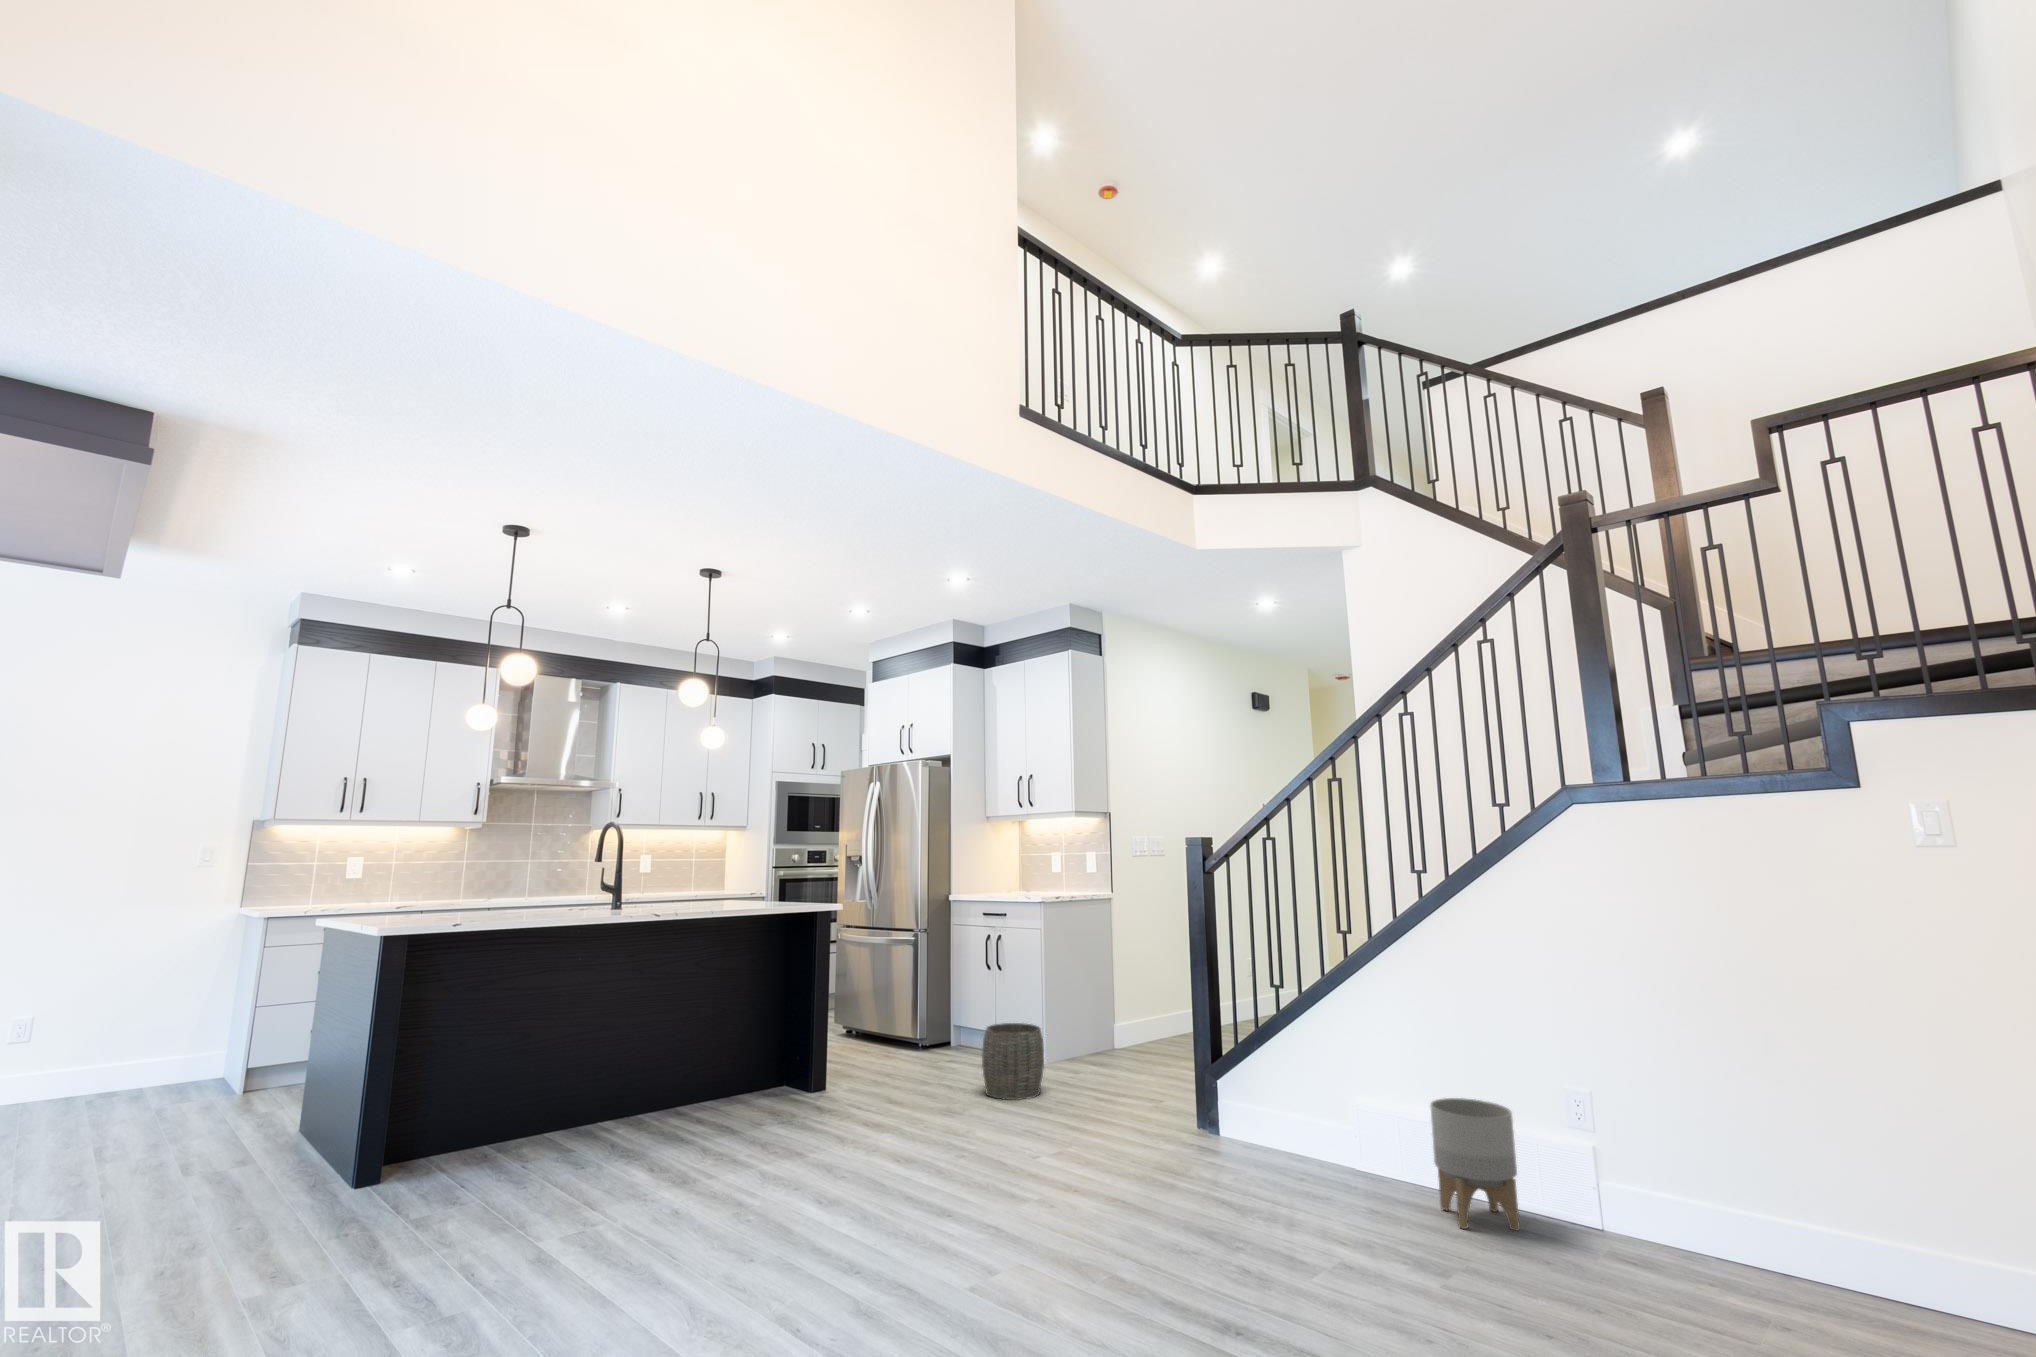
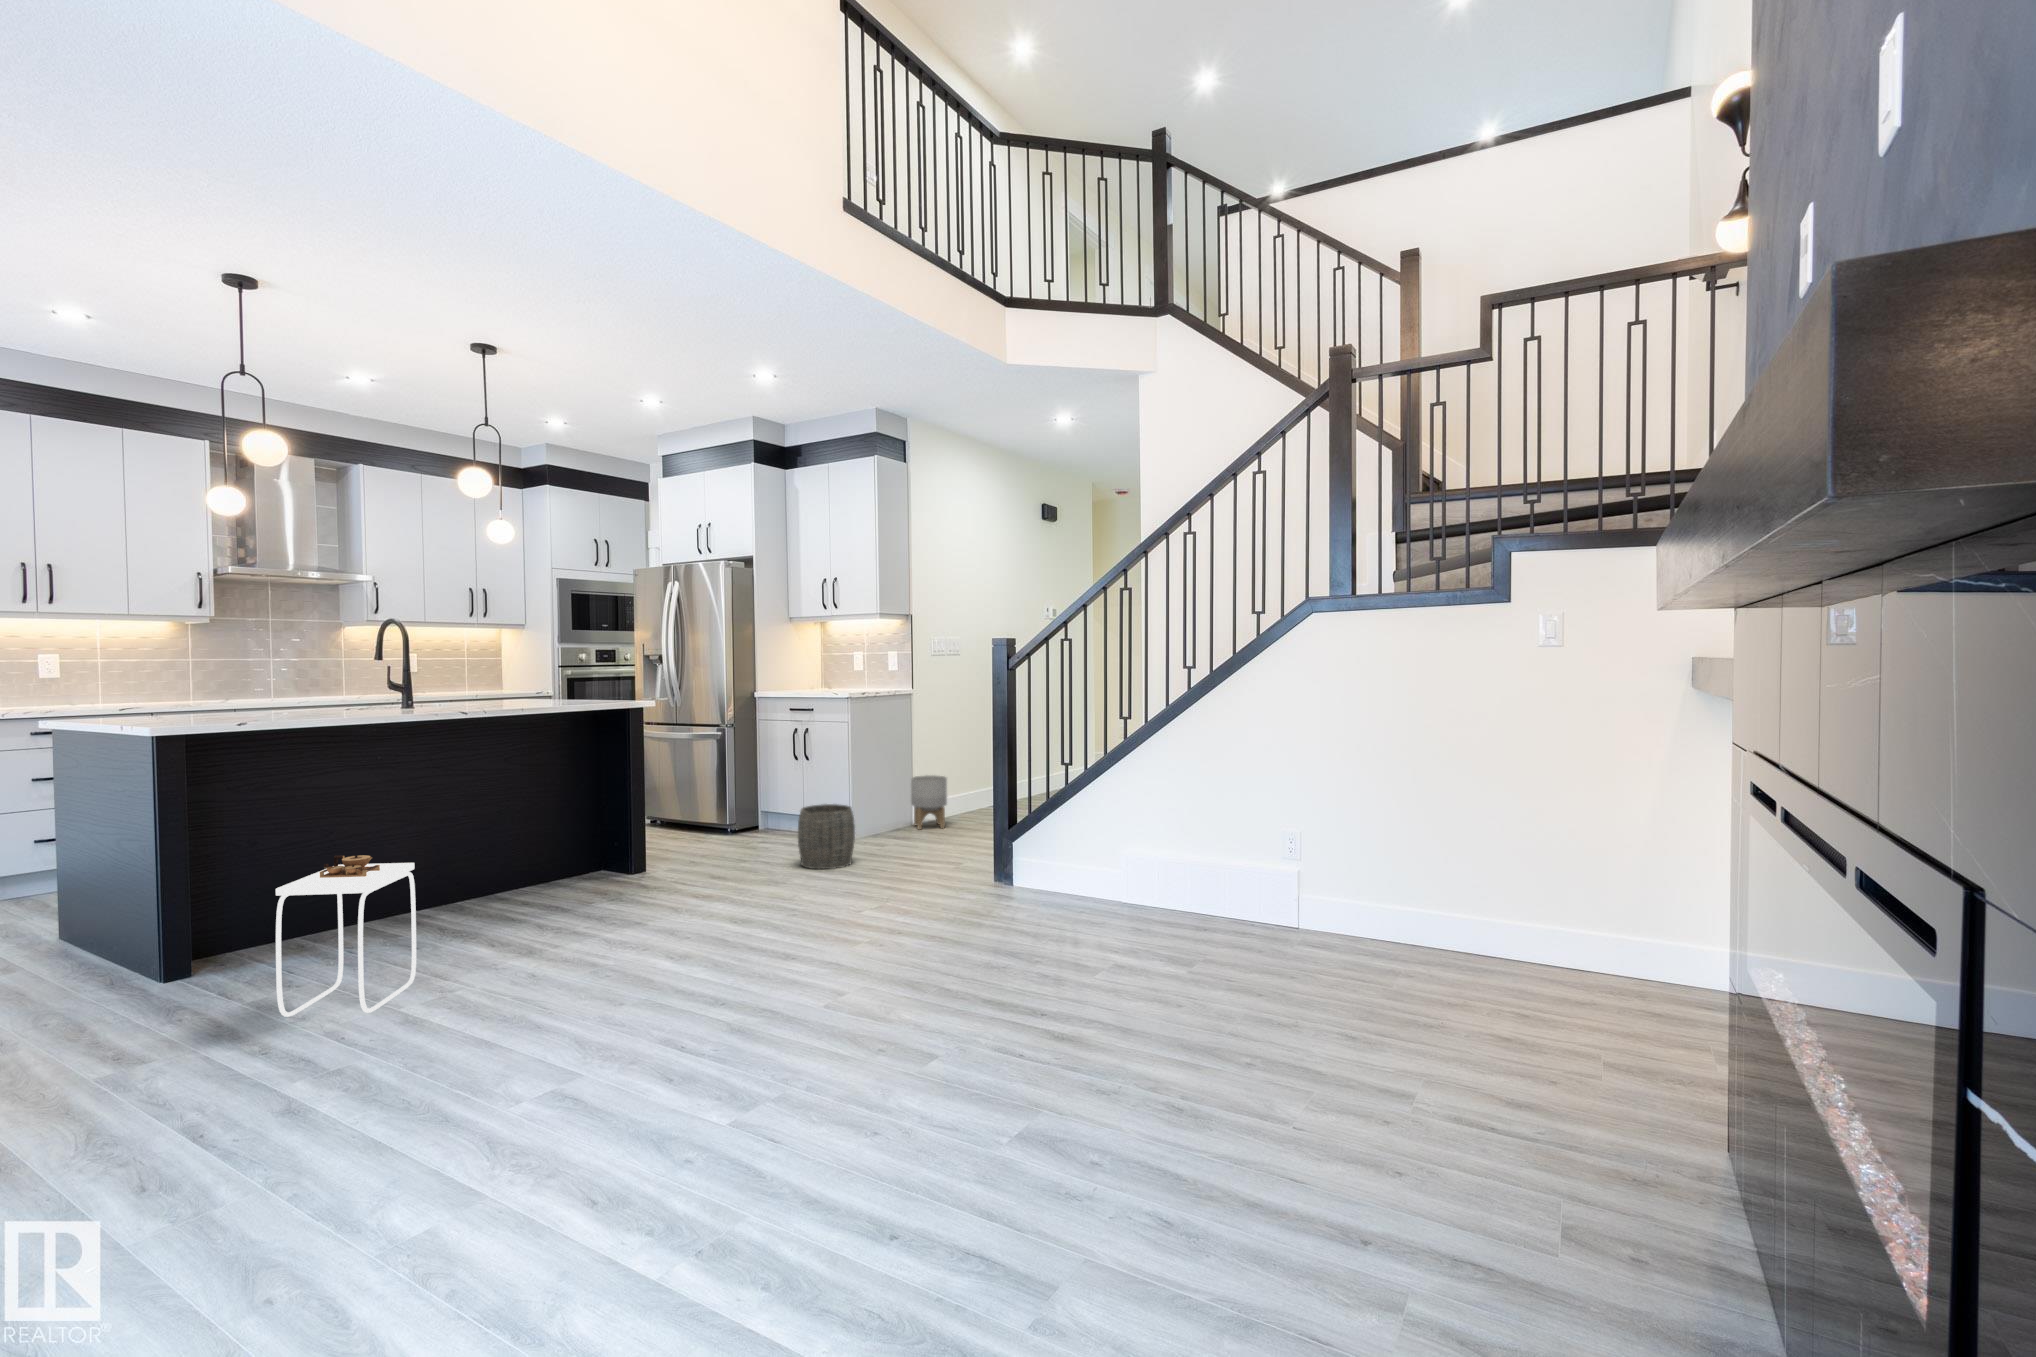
side table: none [433,1063,580,1241] -> present [276,855,416,1017]
planter: present [1430,1098,1520,1230] -> present [911,775,947,830]

